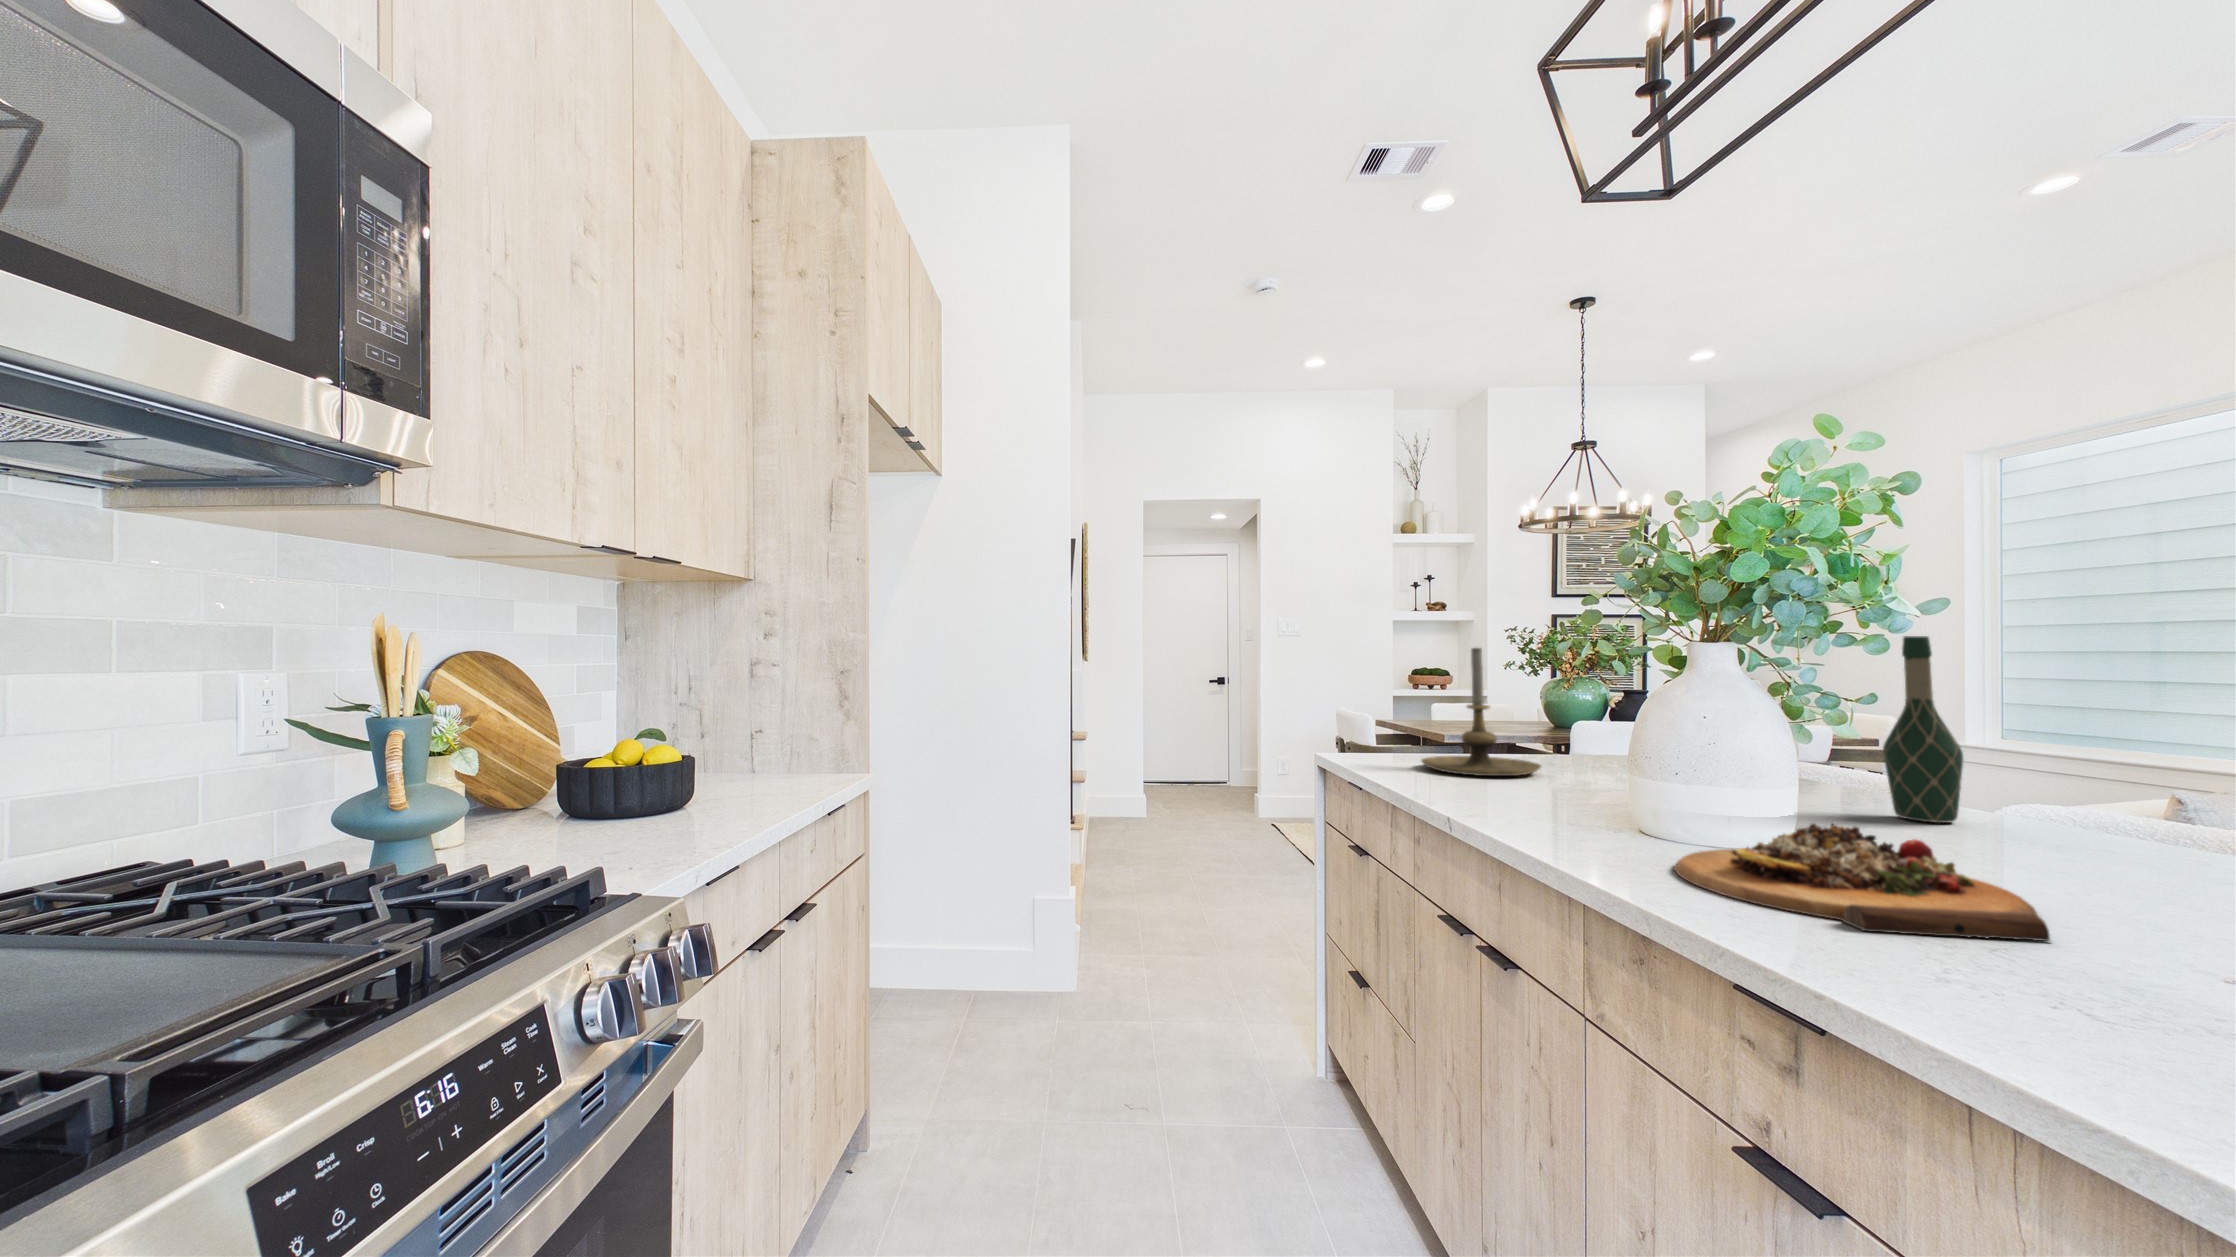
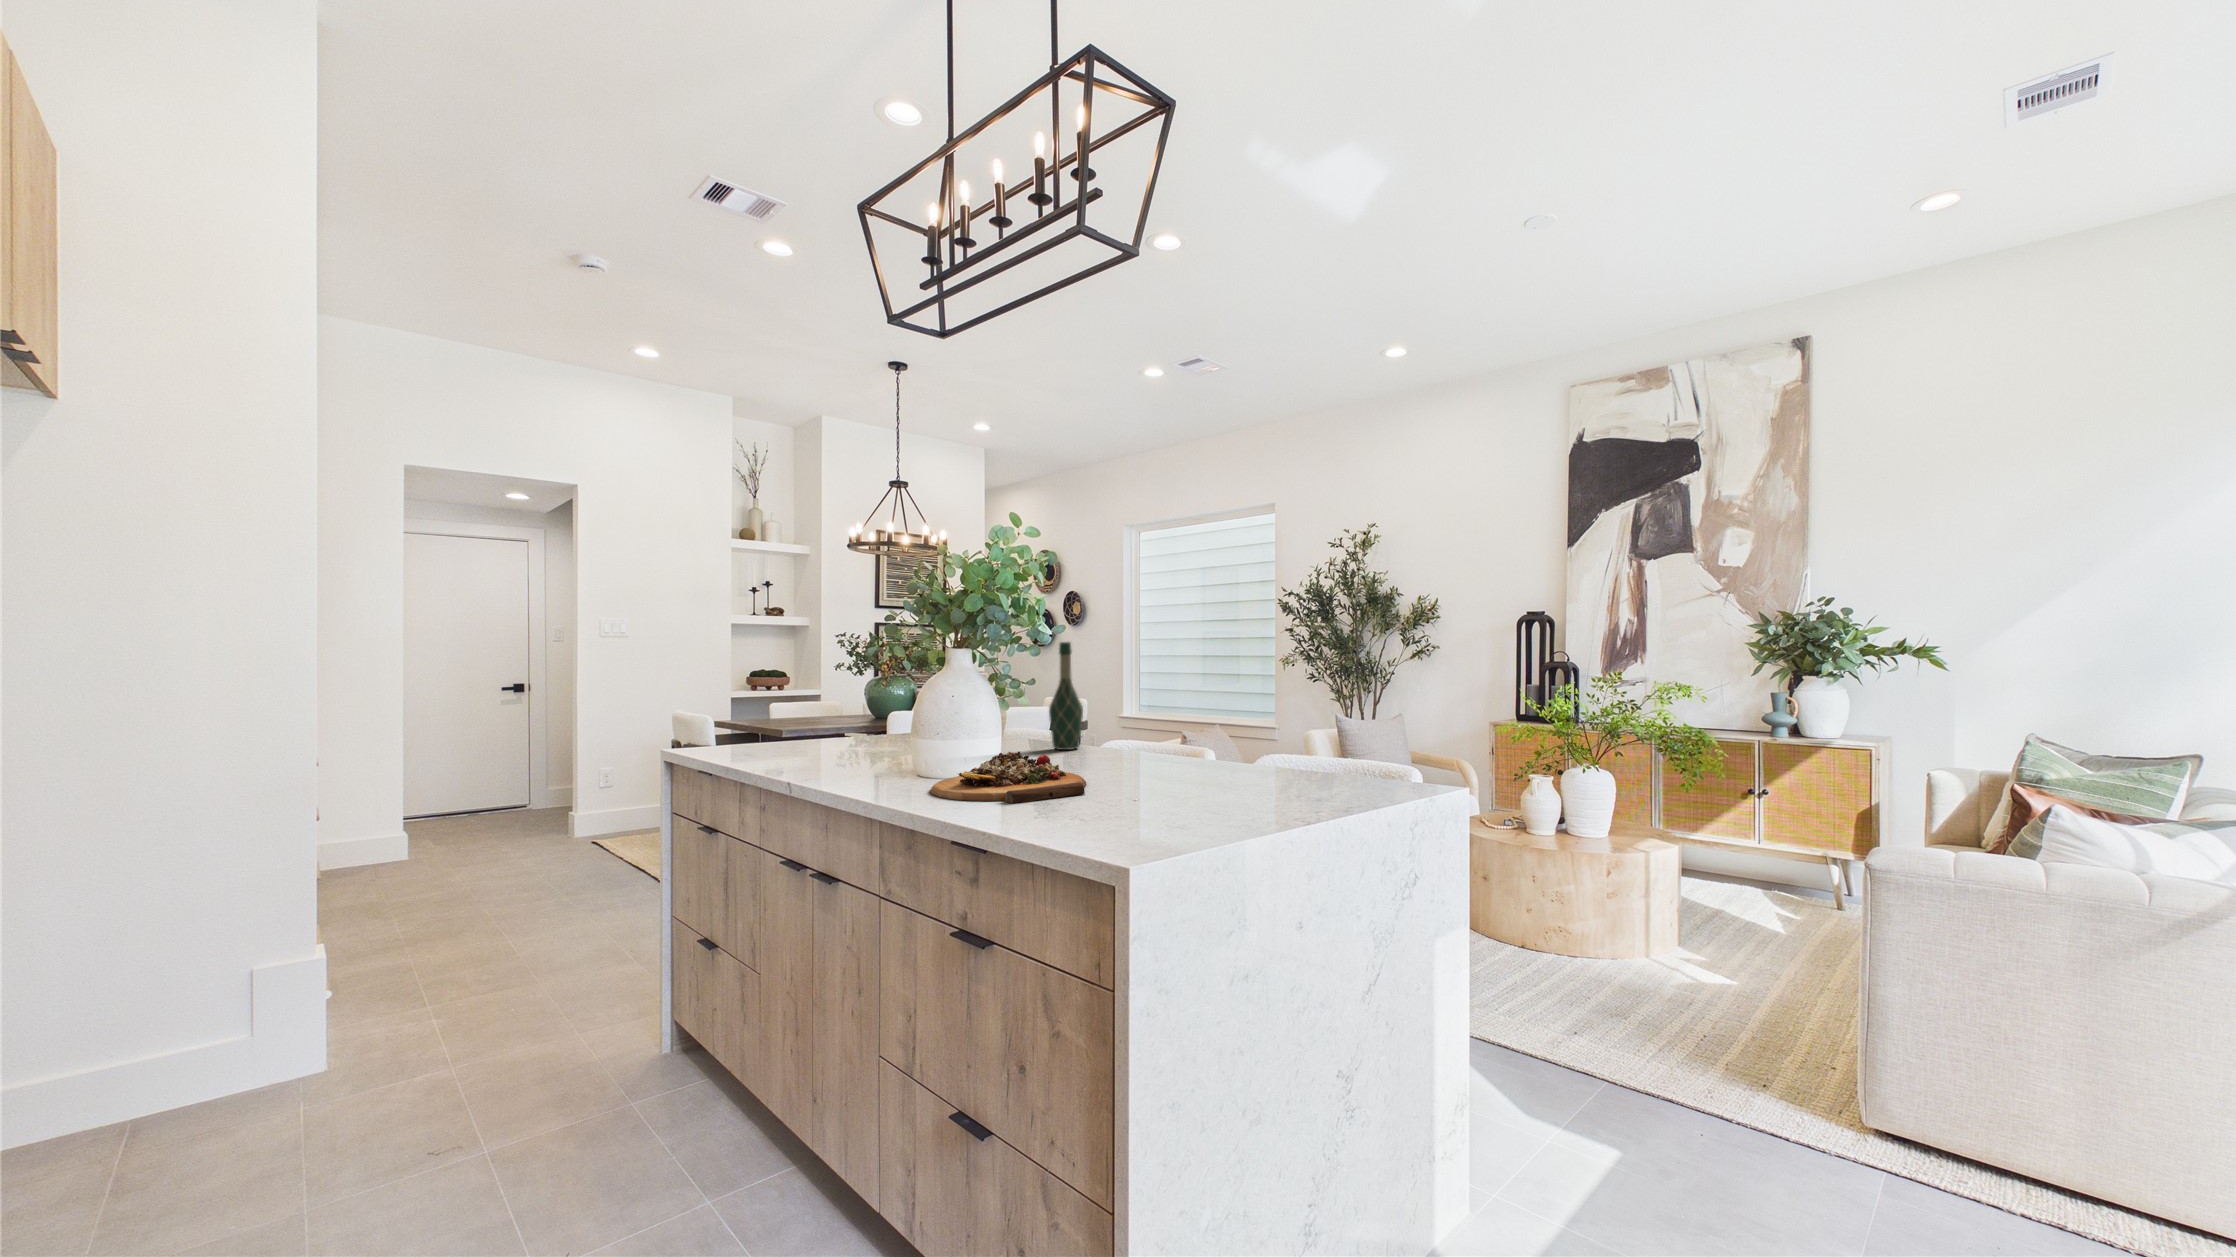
candle holder: present [1421,648,1541,776] -> none [765,652,858,754]

